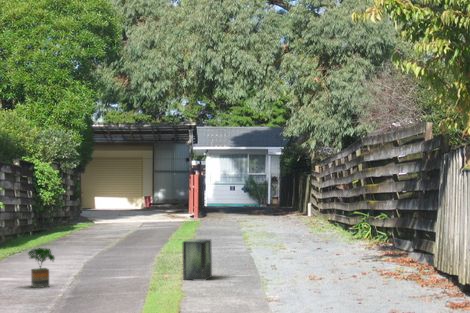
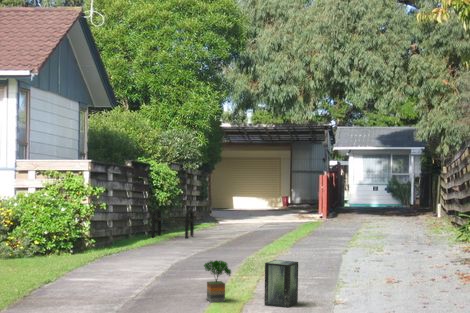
bench: none [37,208,80,238] -> present [151,209,194,239]
potted tree: present [28,248,55,288] -> present [204,260,231,302]

